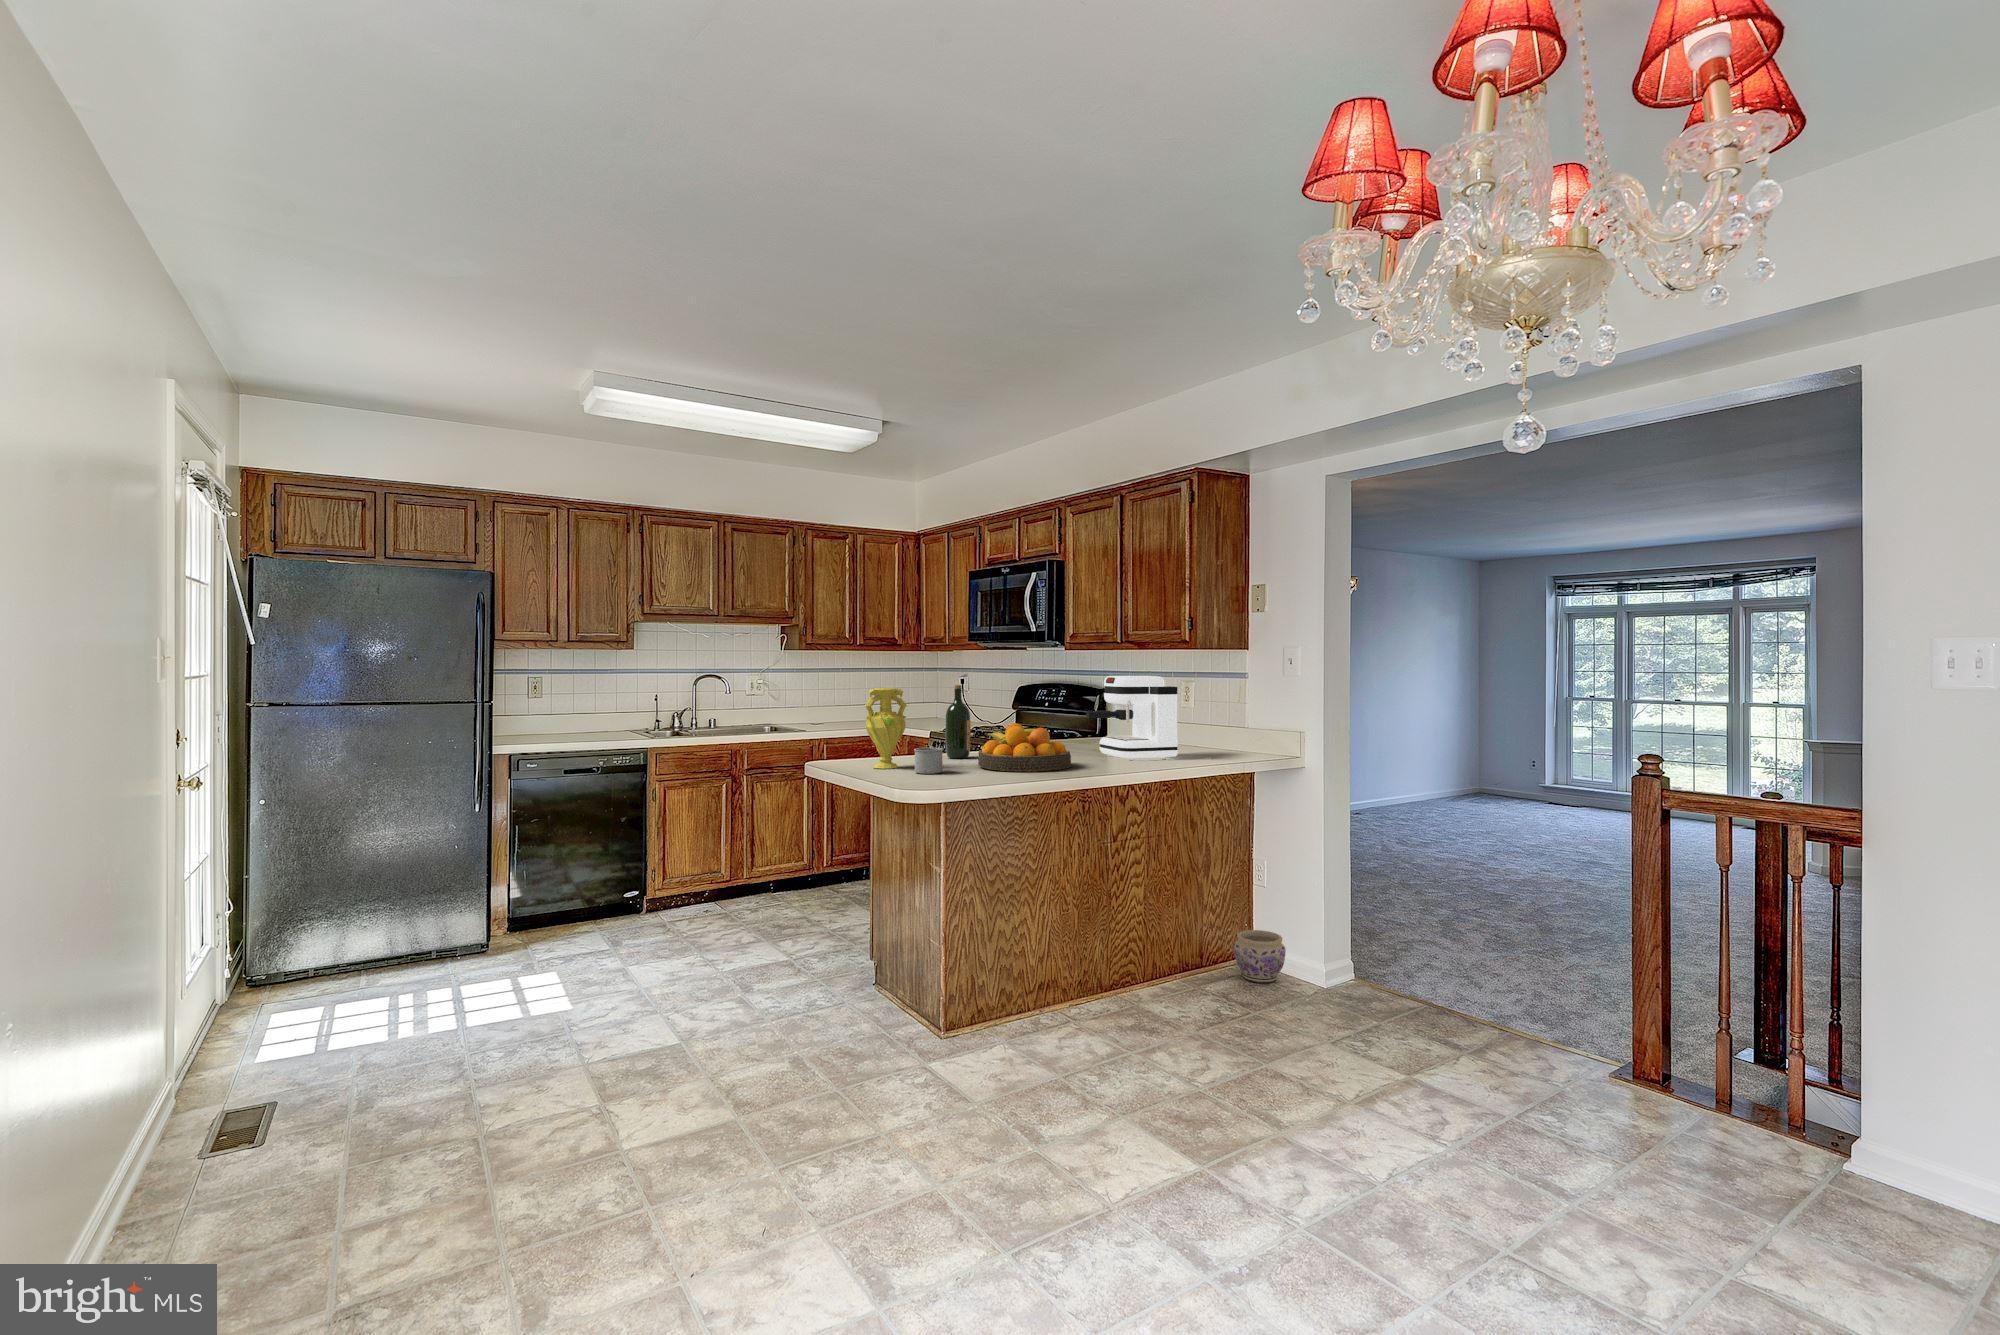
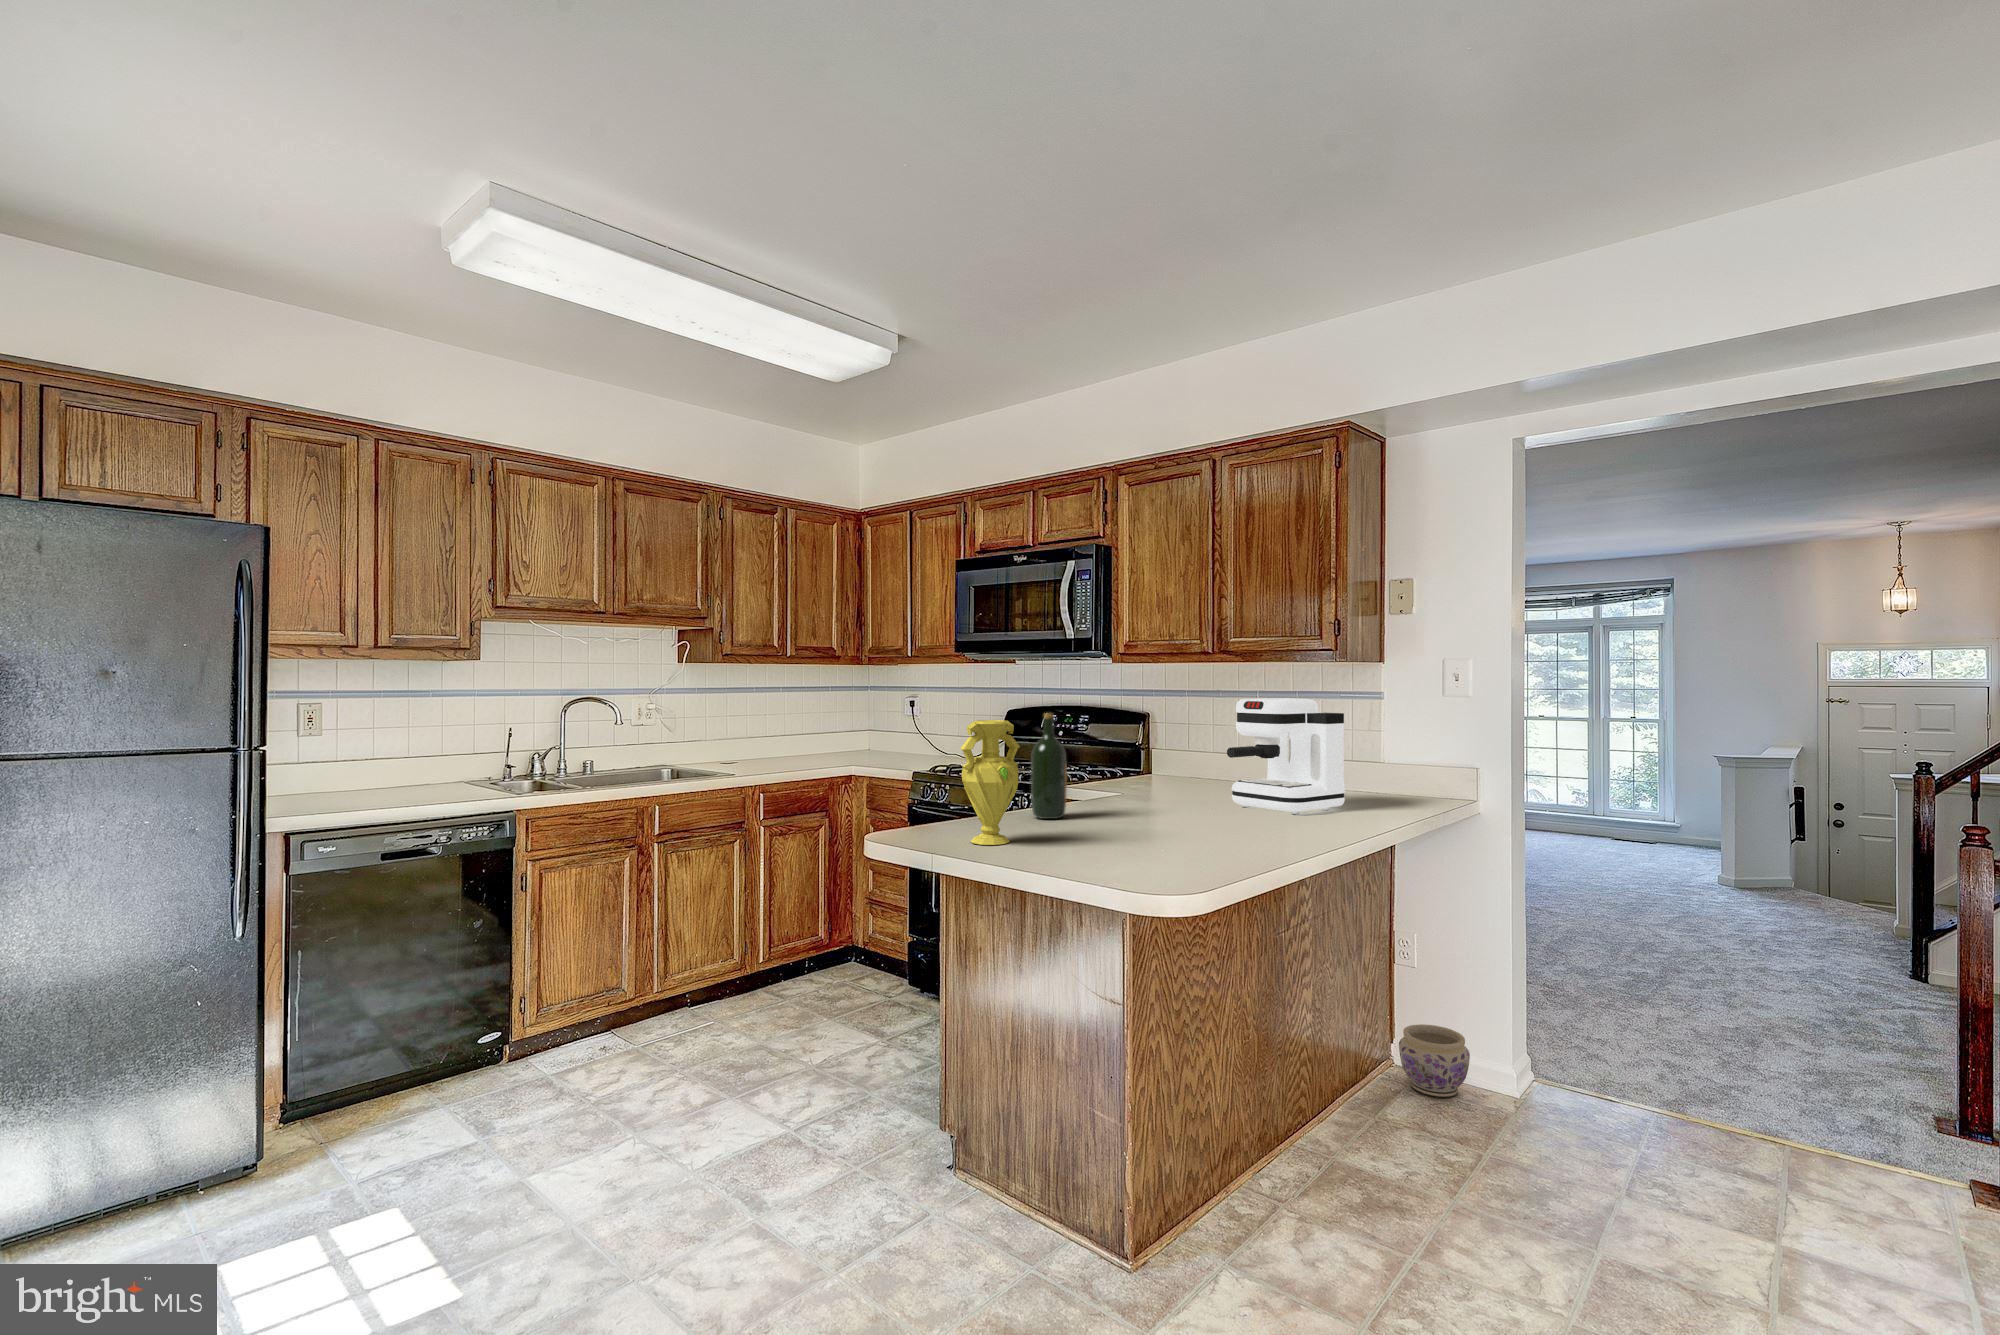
fruit bowl: present [978,723,1071,772] -> none [1120,769,1258,843]
mug: present [914,746,943,774] -> none [1061,809,1105,854]

